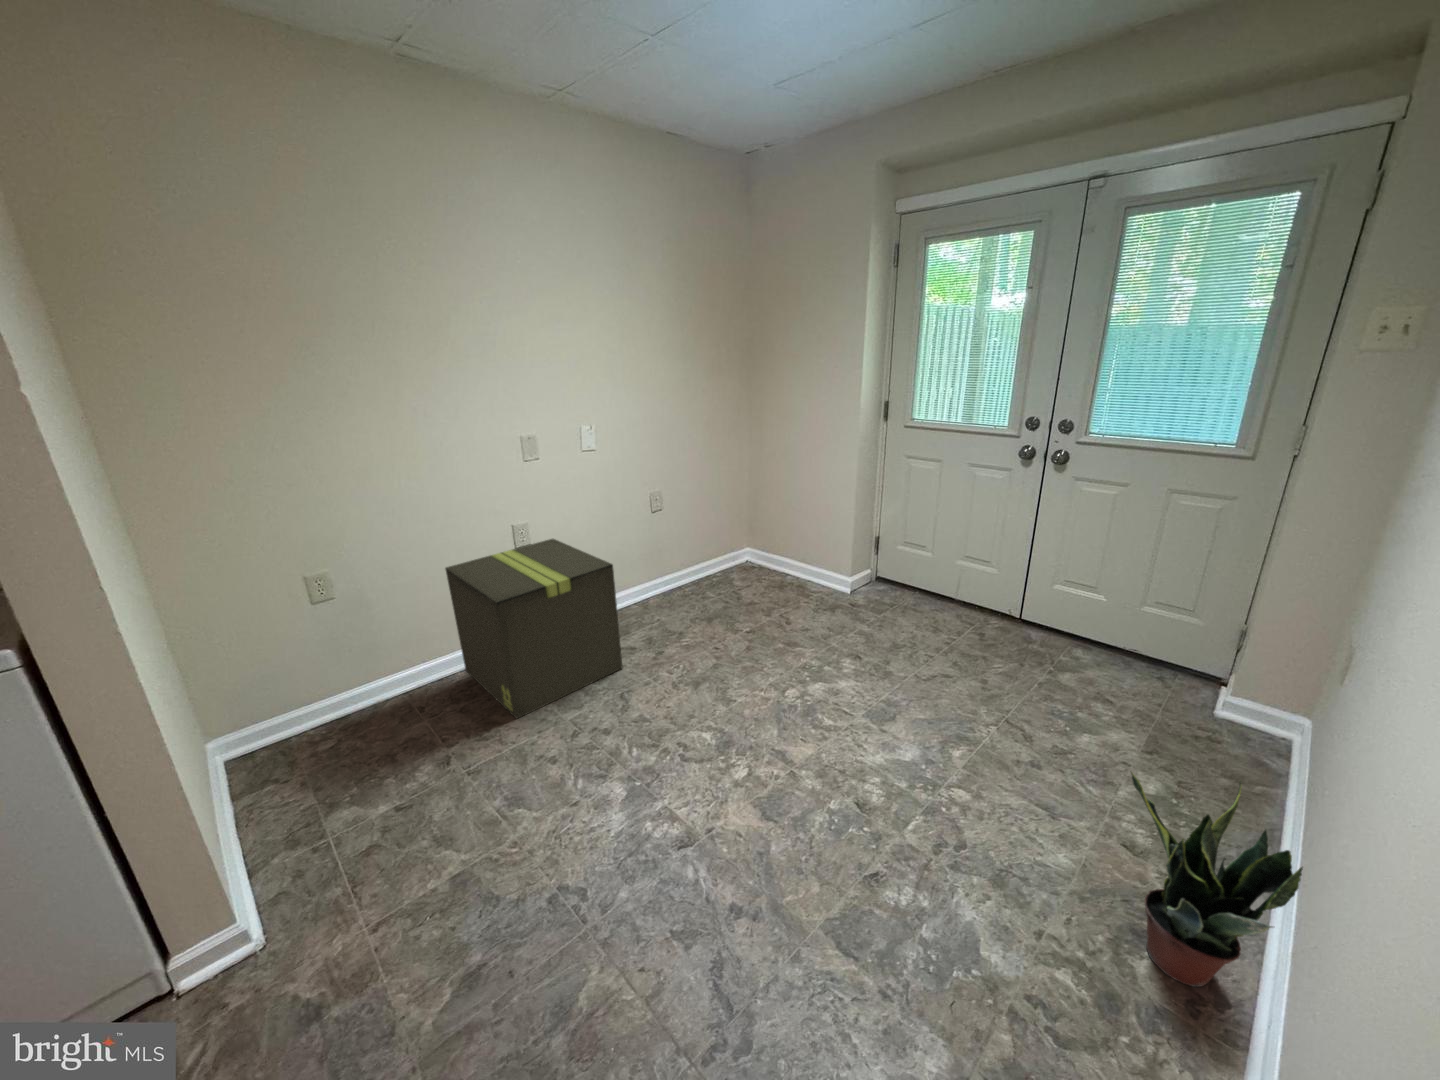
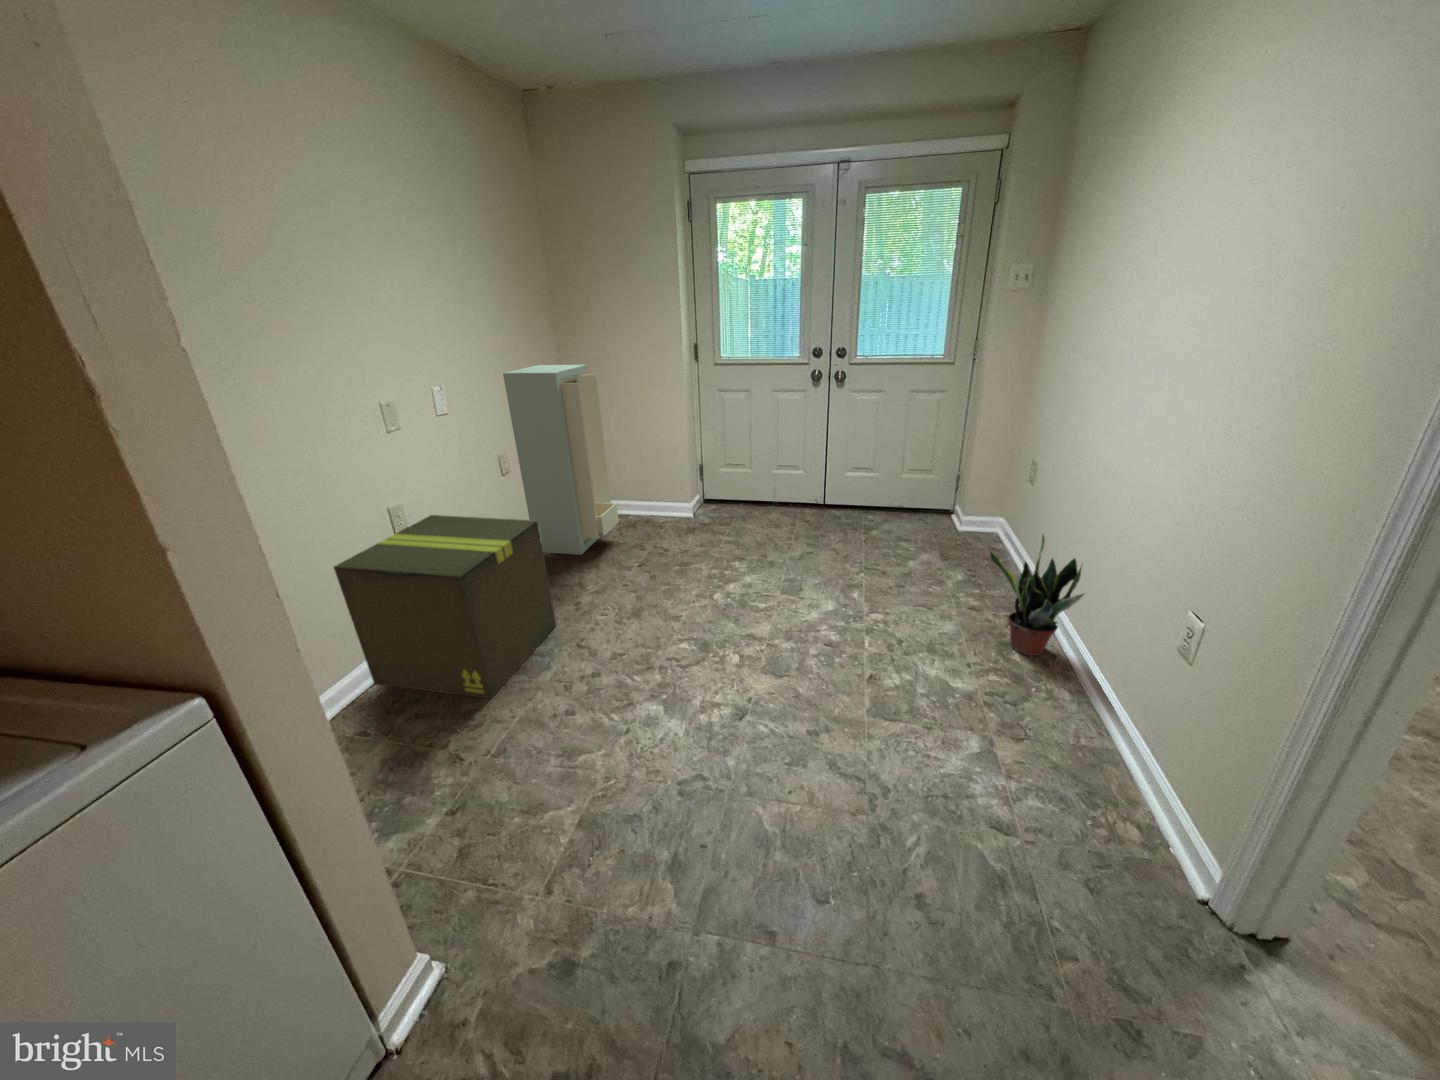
storage cabinet: none [664,411,762,603] -> present [503,365,619,555]

